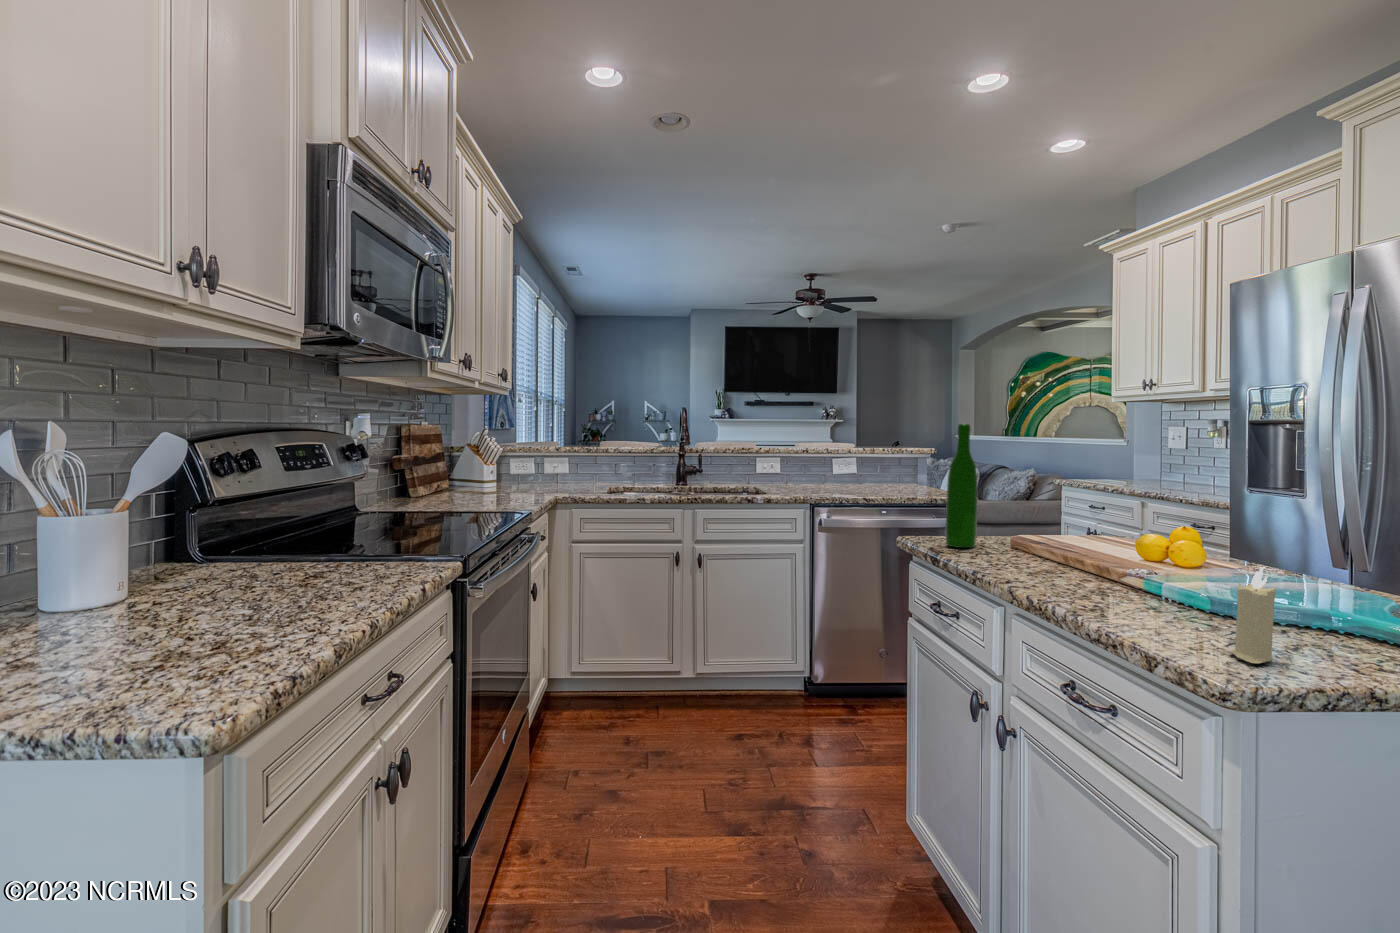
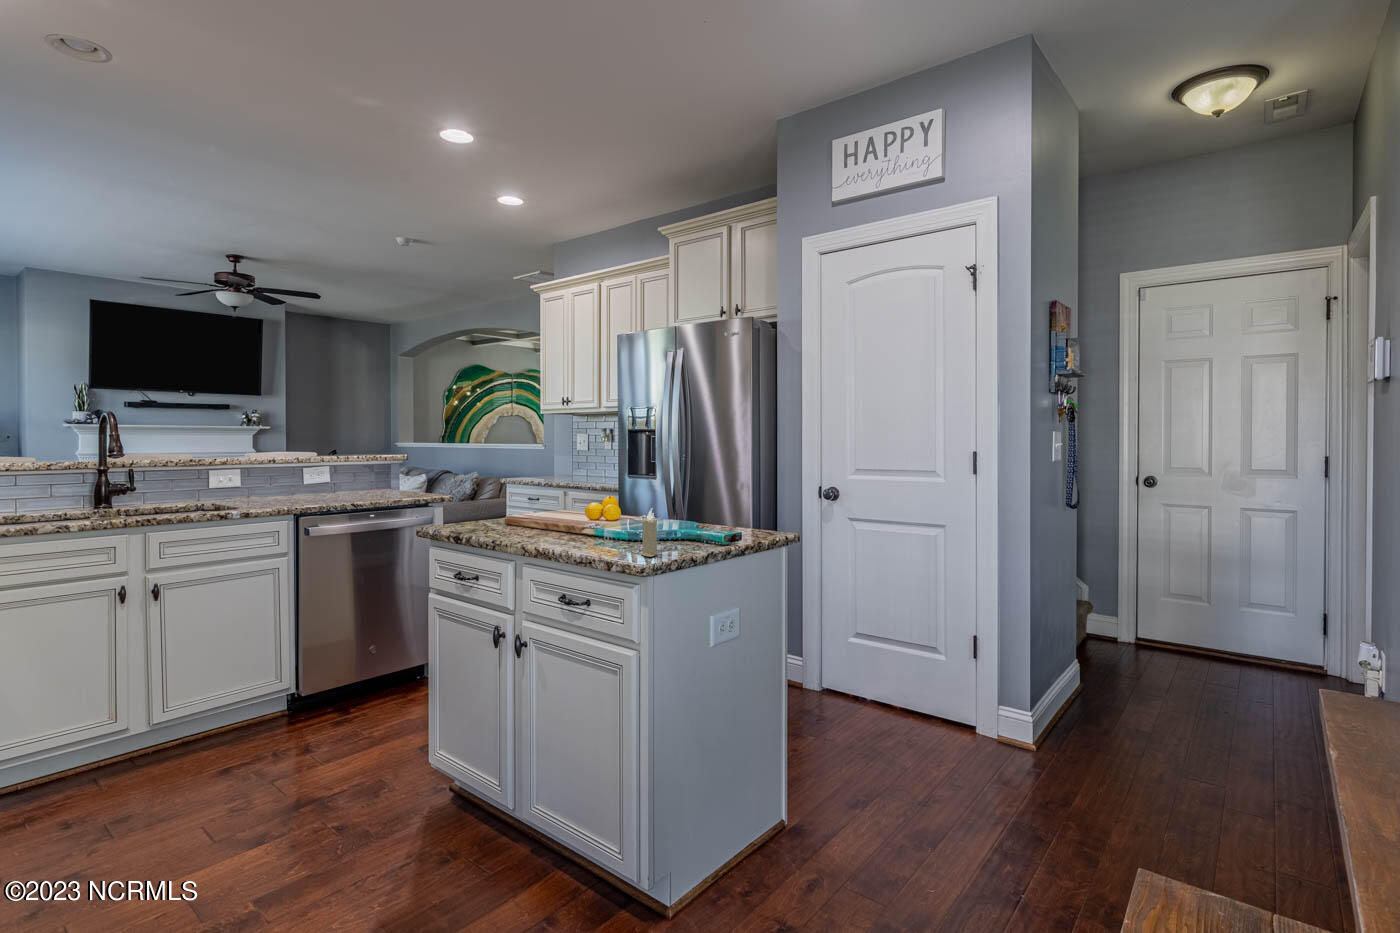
wine bottle: present [946,424,977,548] -> none [459,436,481,529]

